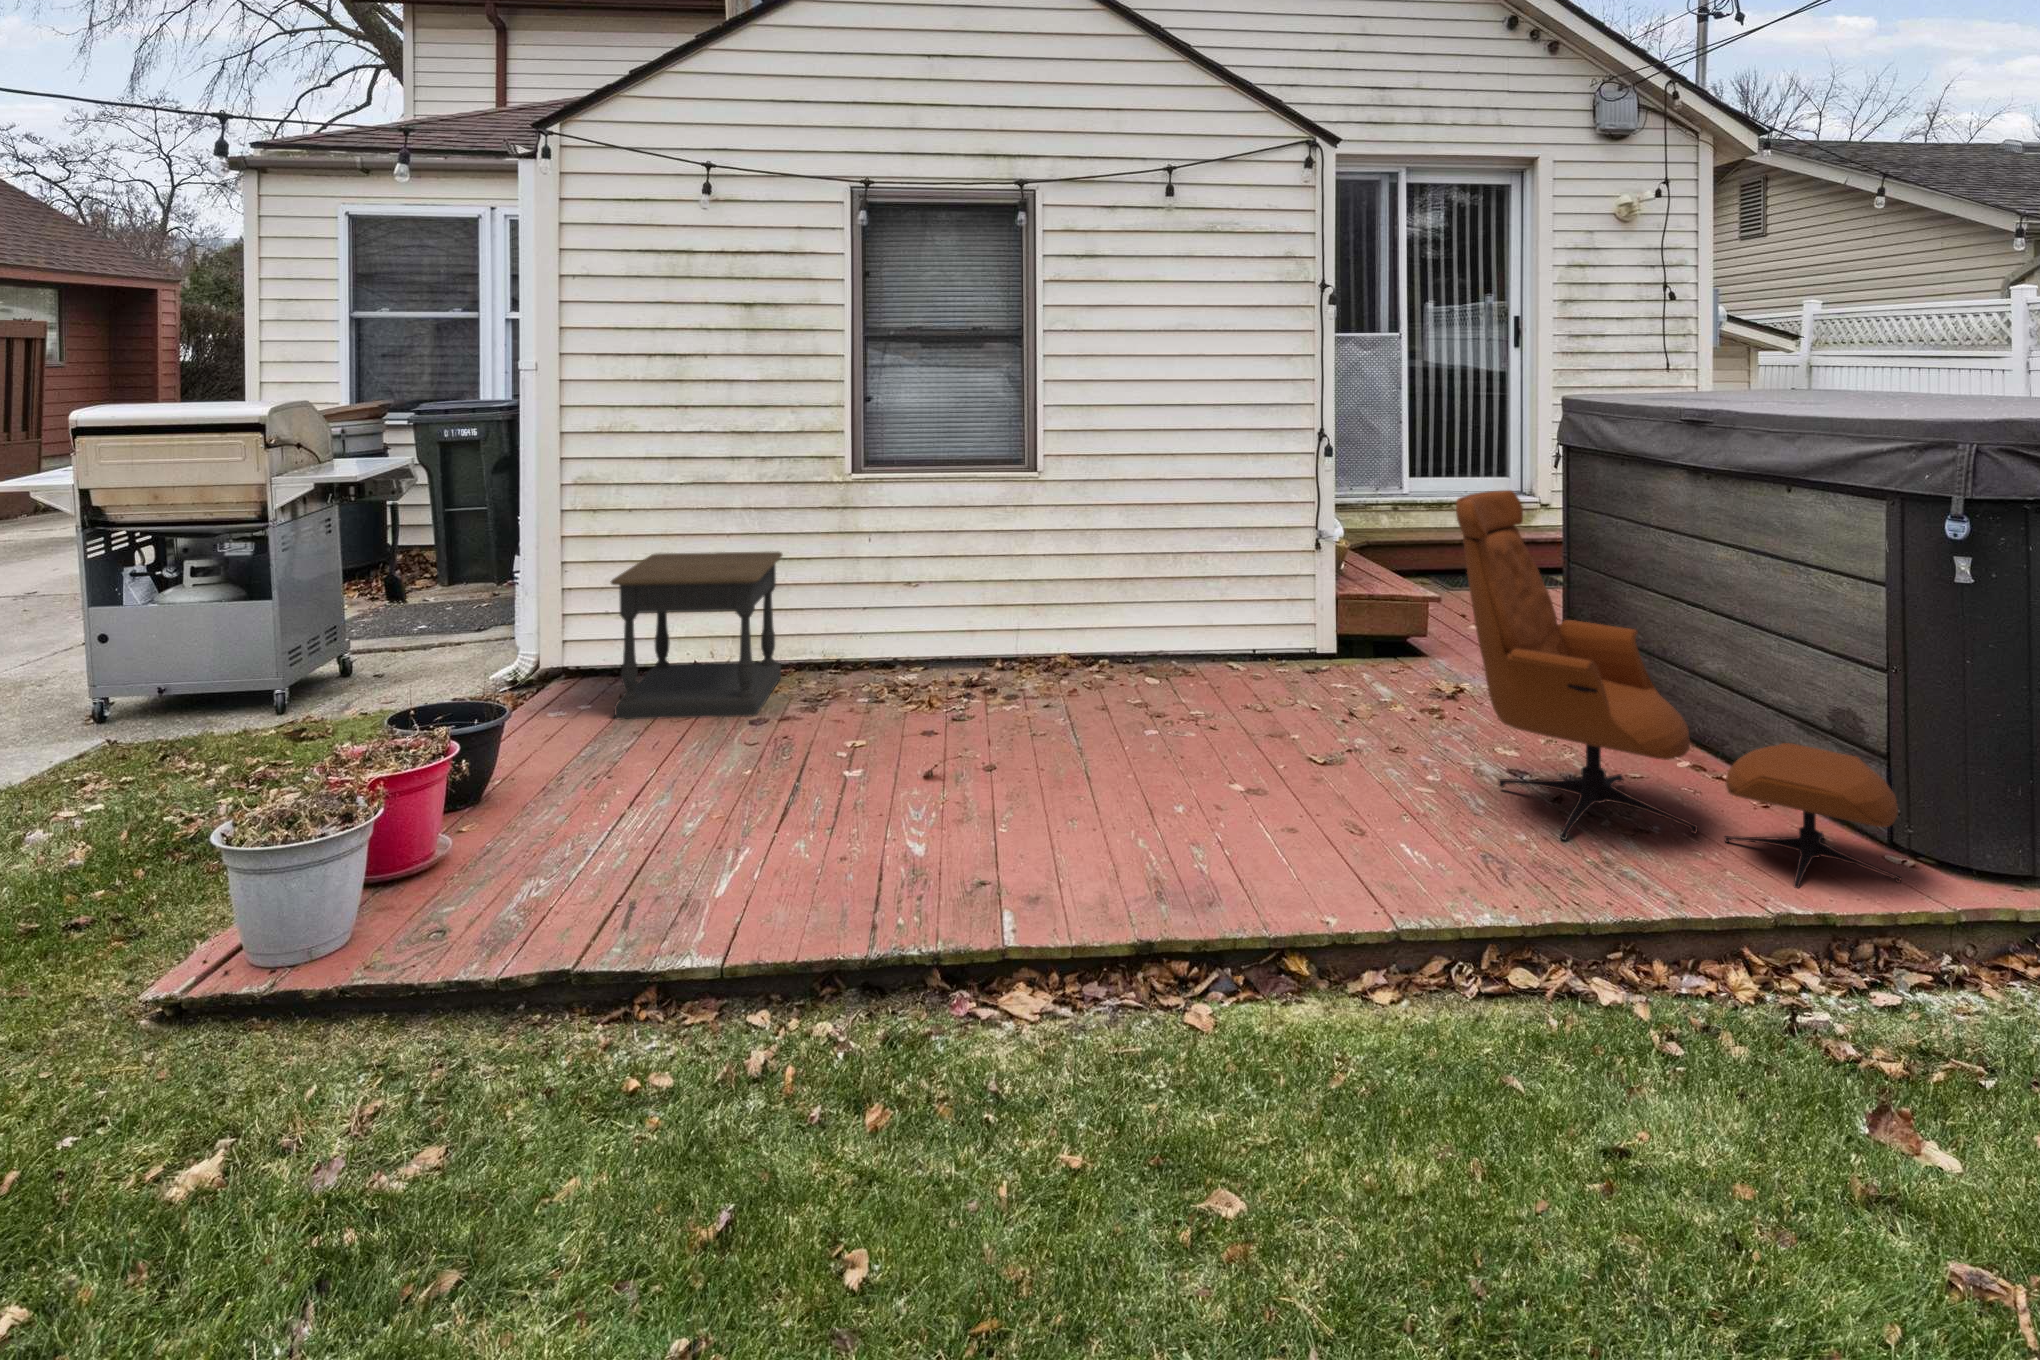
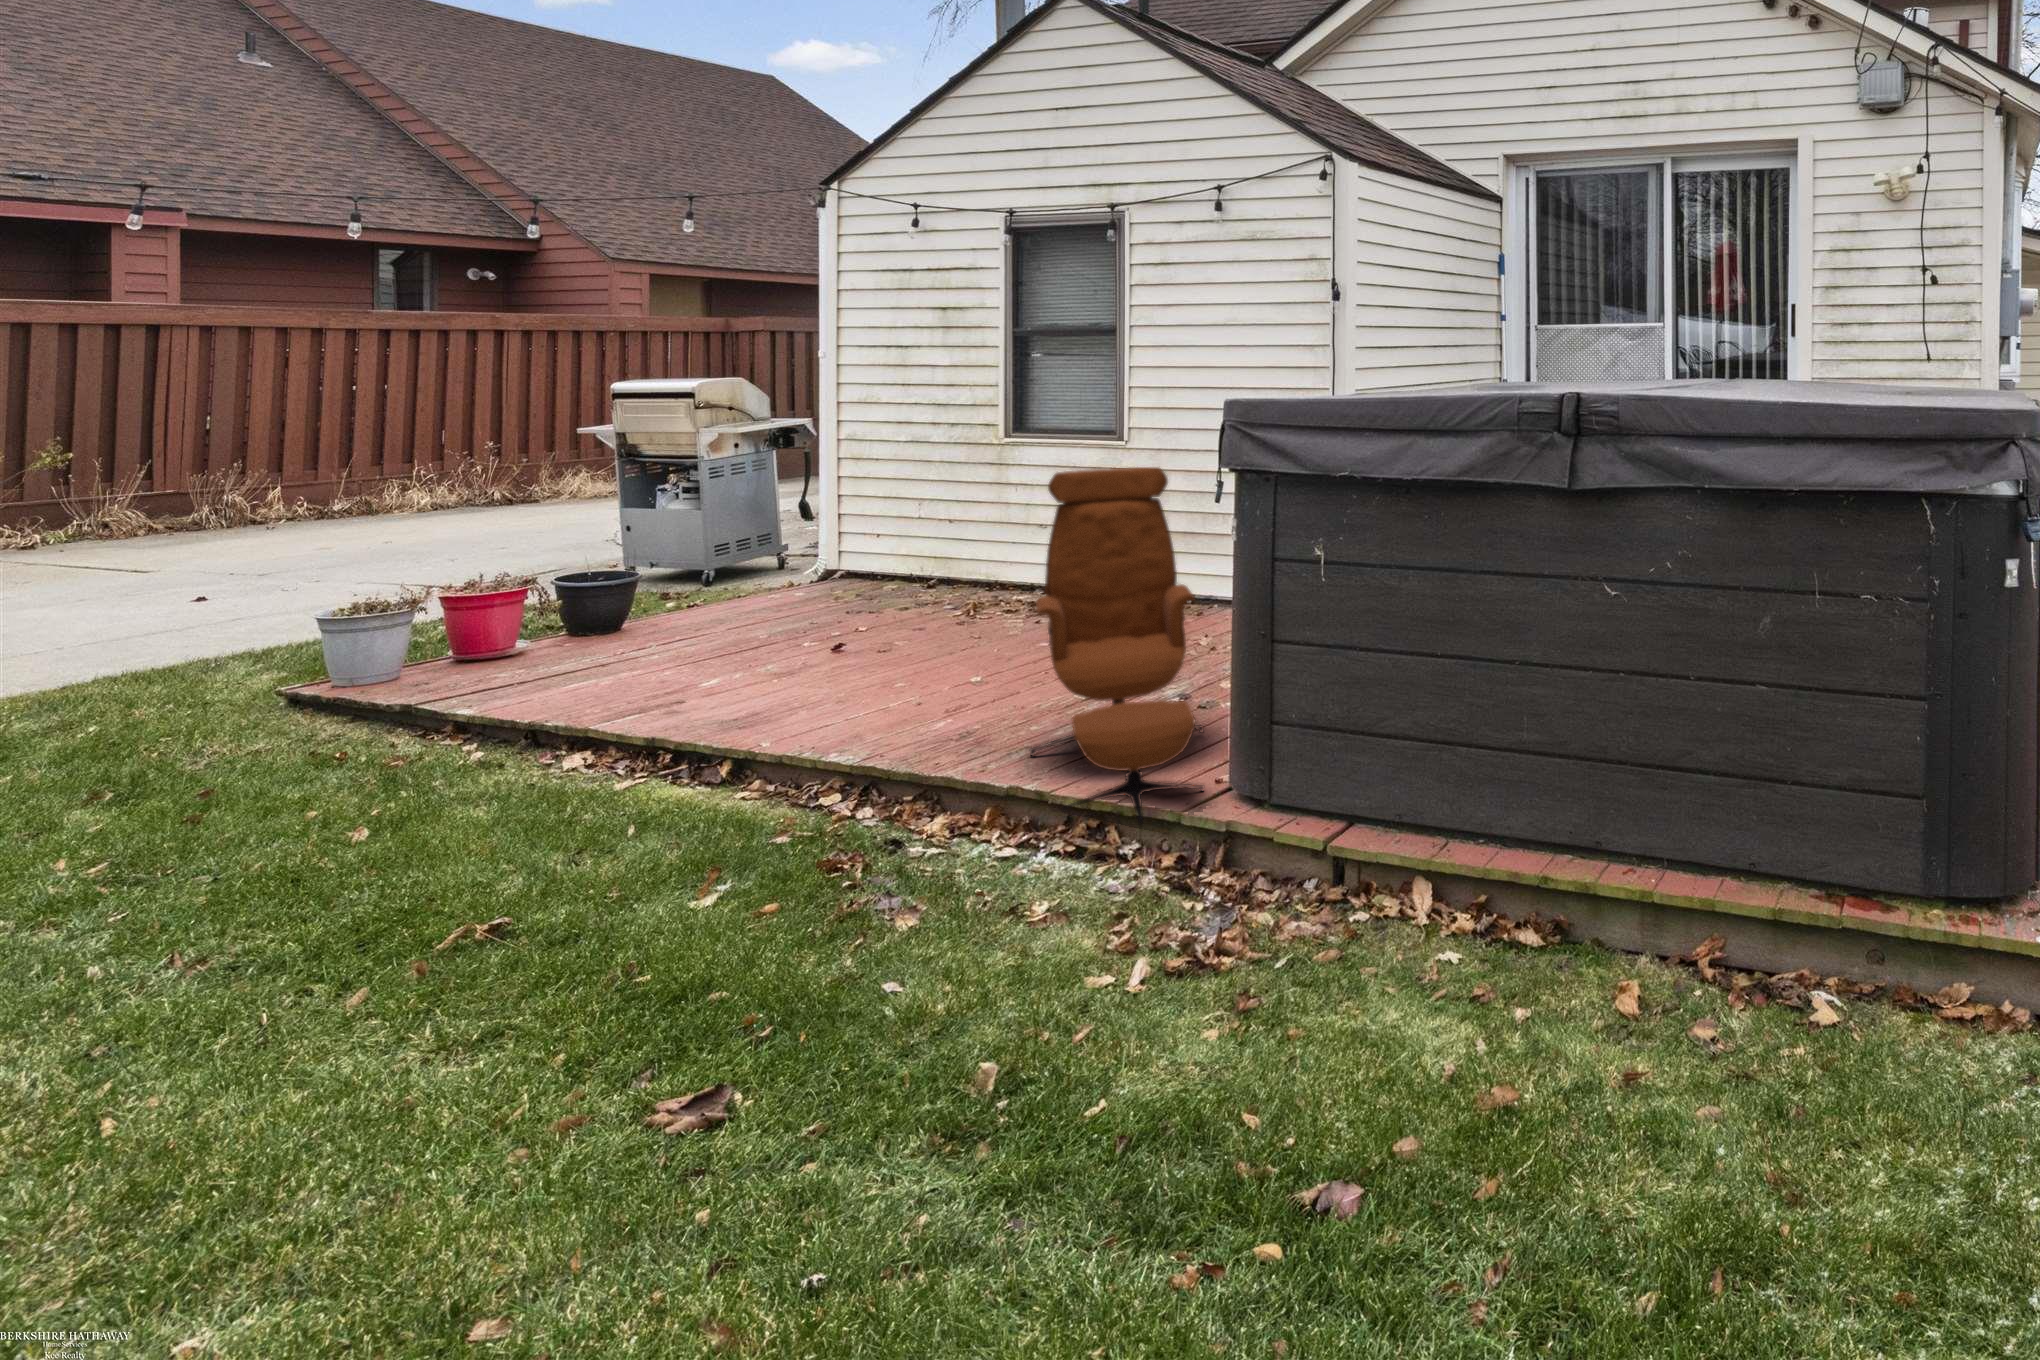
side table: present [610,552,782,719] -> none [799,494,956,614]

